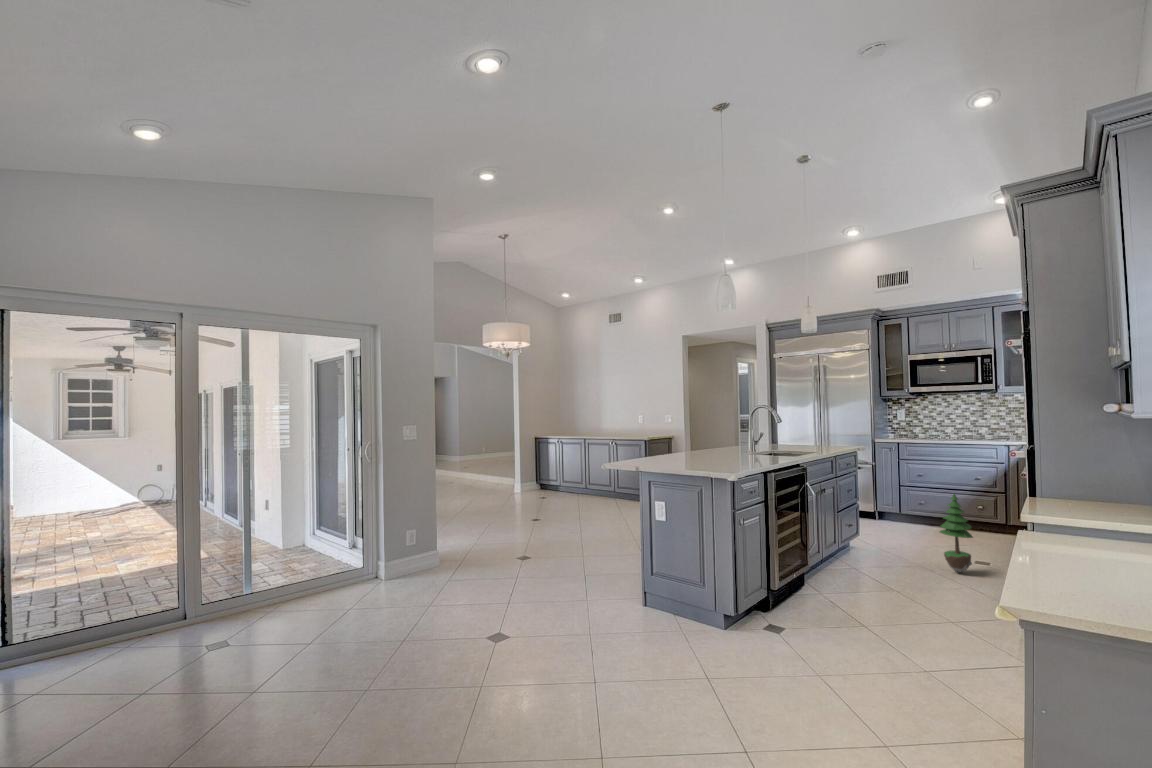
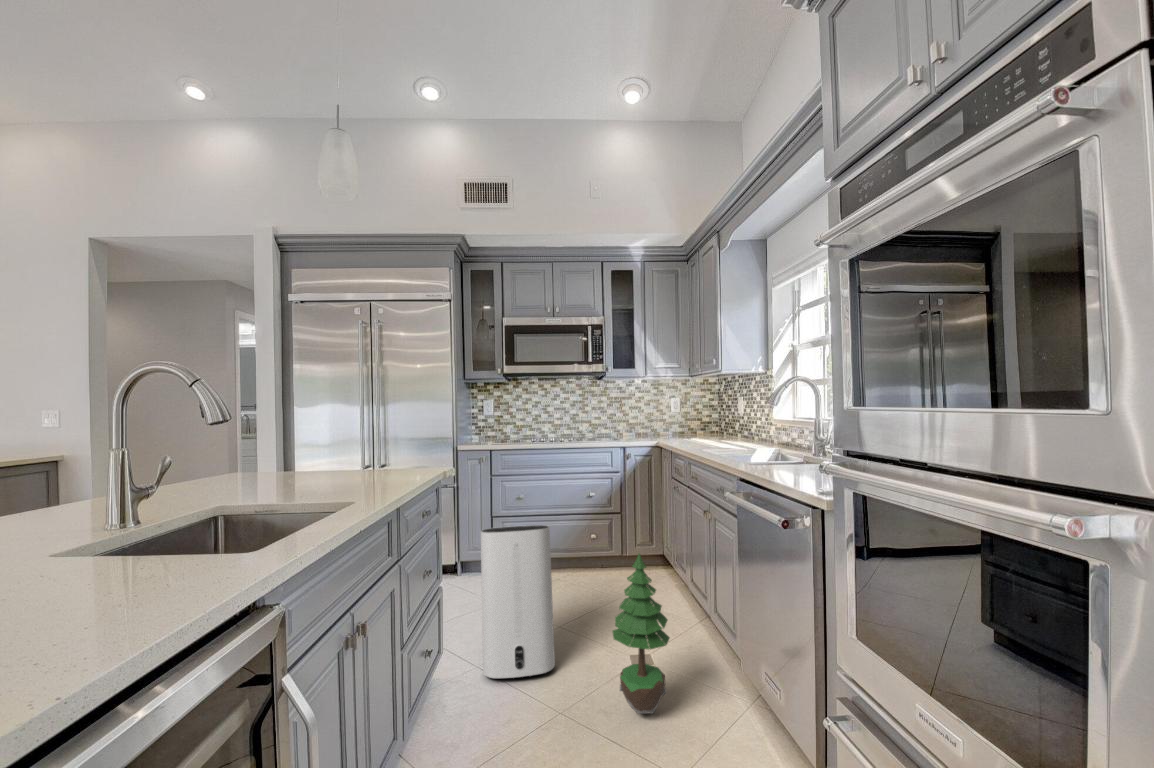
air purifier: none [876,480,920,554] -> present [481,525,555,678]

